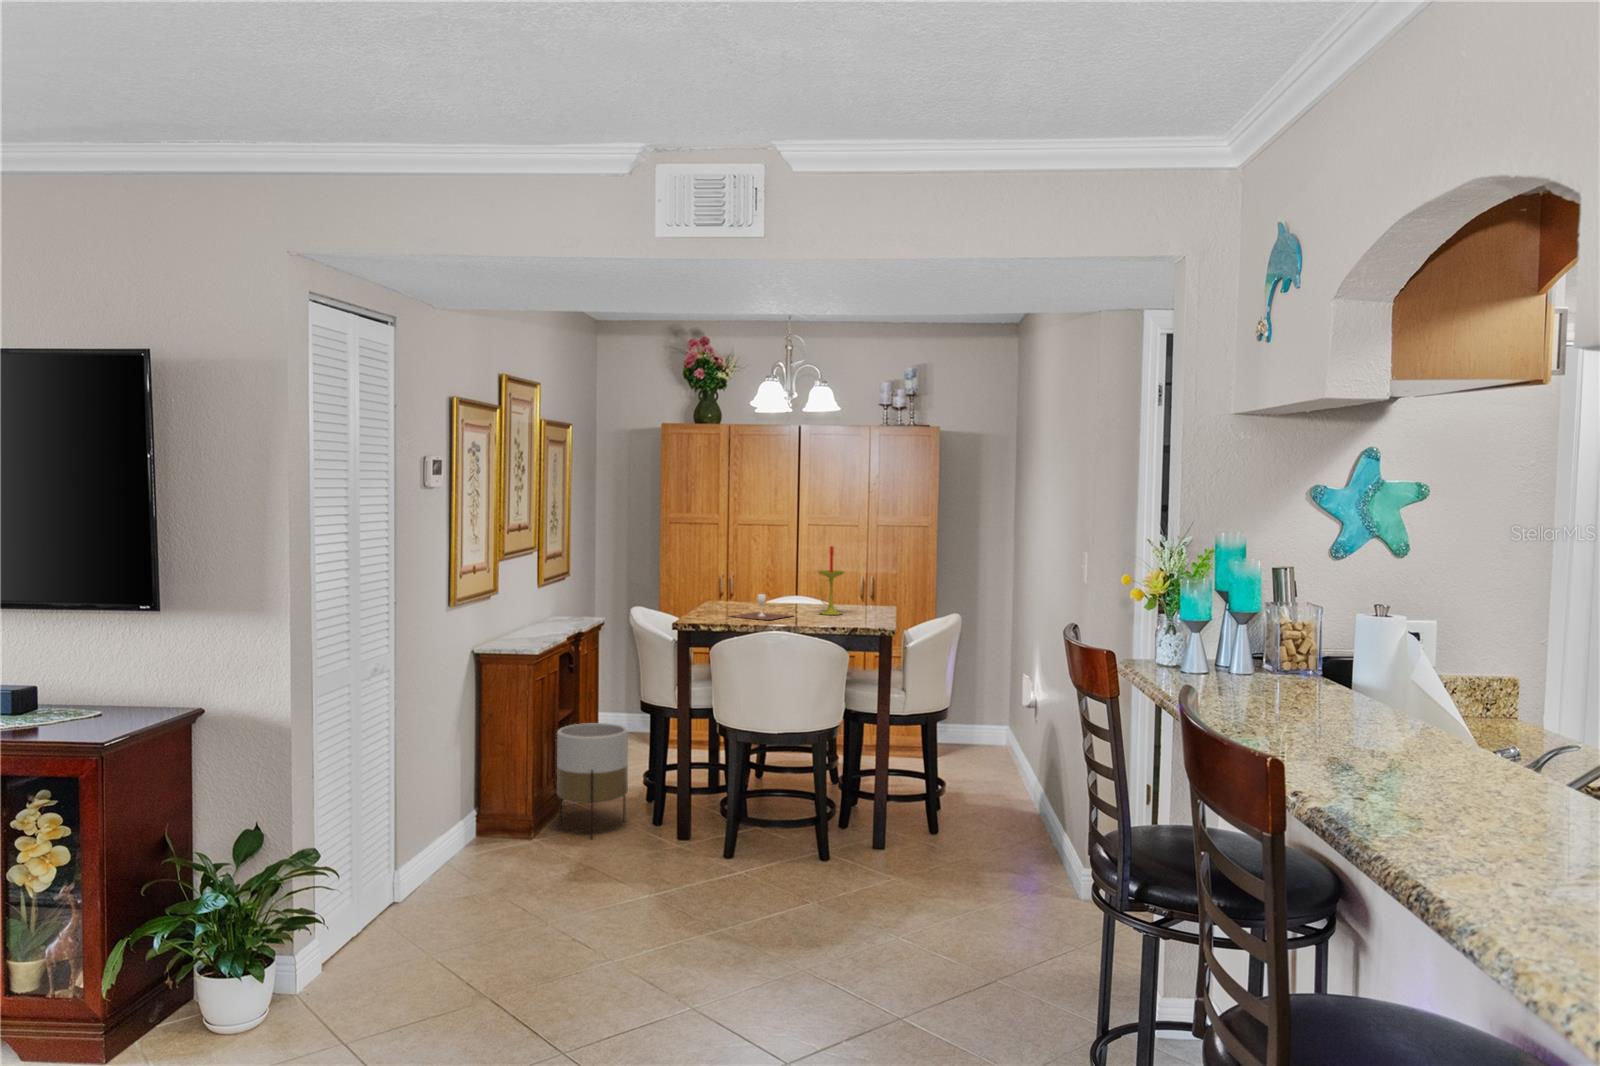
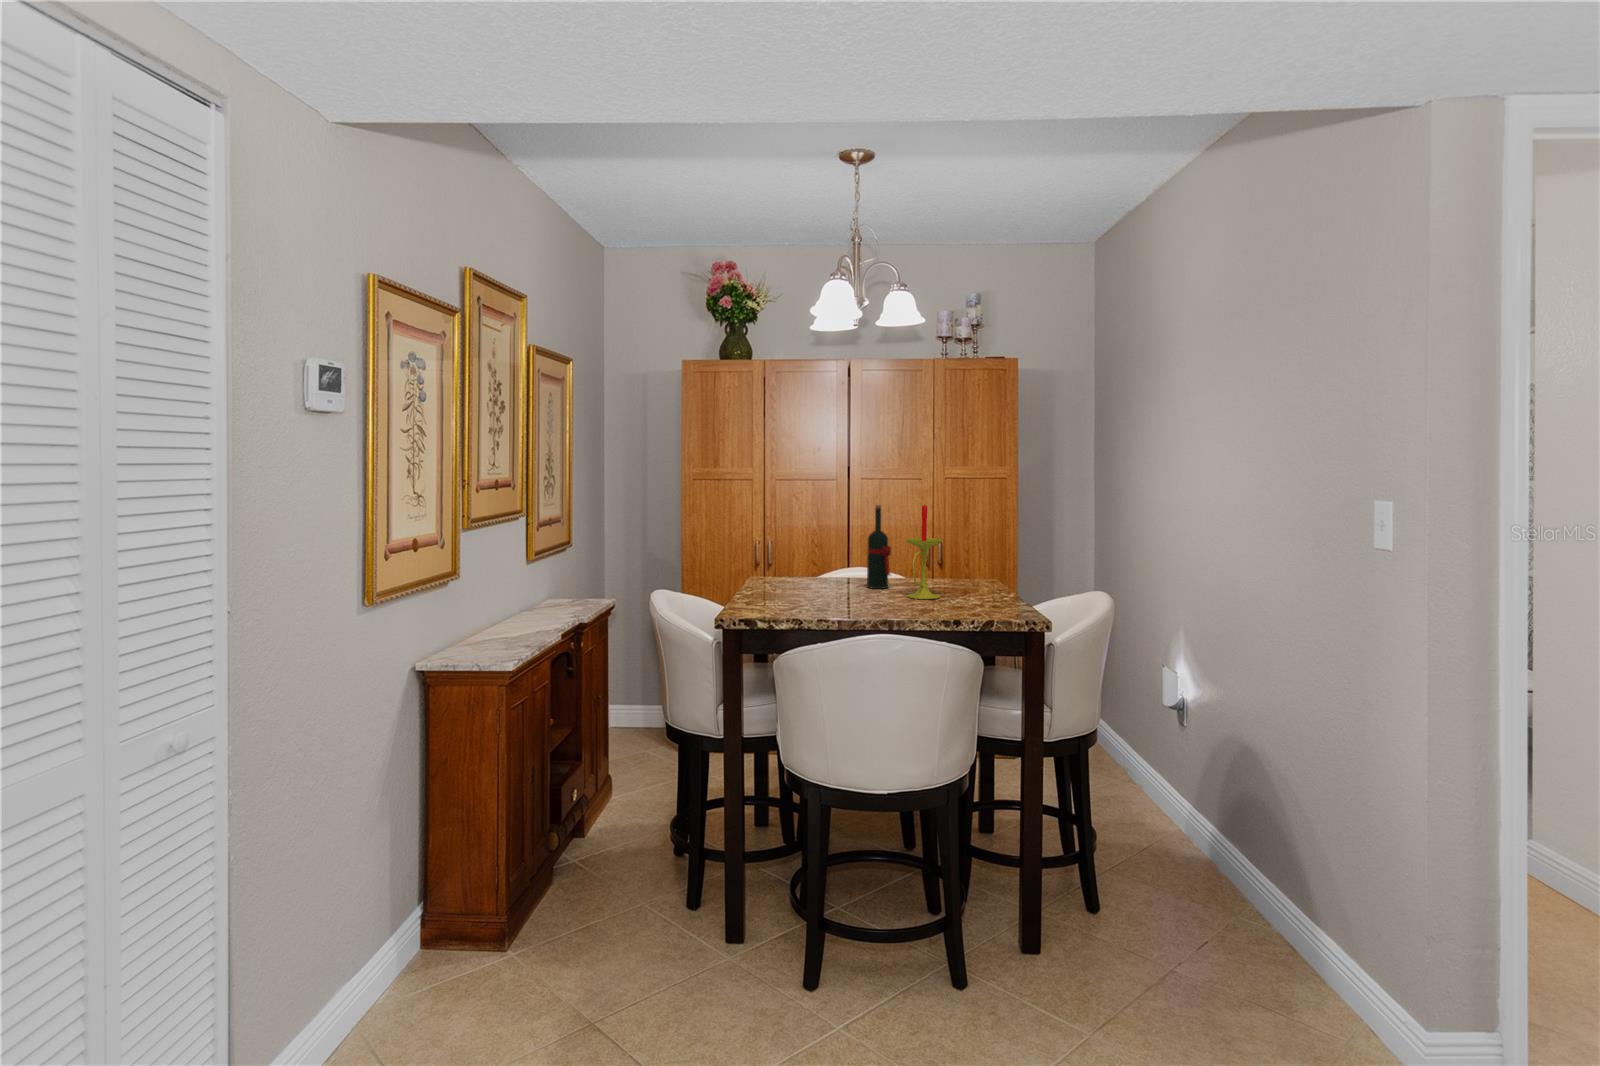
wine bottle: none [794,545,812,609] -> present [867,505,891,589]
wine glass: present [733,594,790,620] -> none [789,572,880,611]
planter: present [557,723,628,838] -> none [550,756,651,937]

